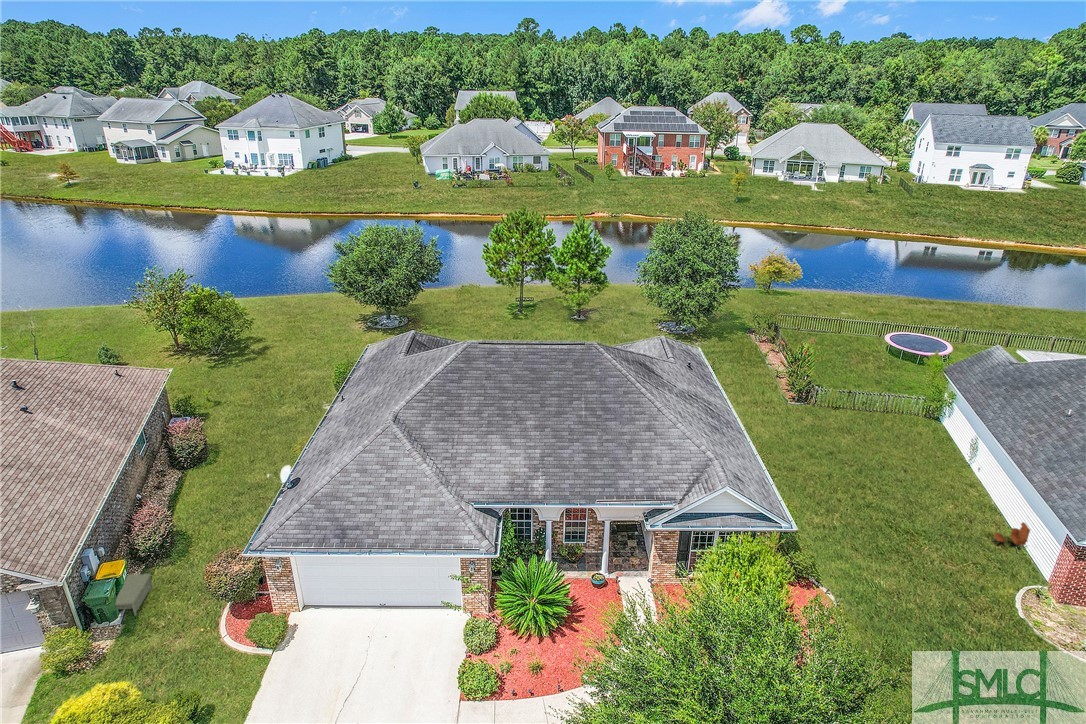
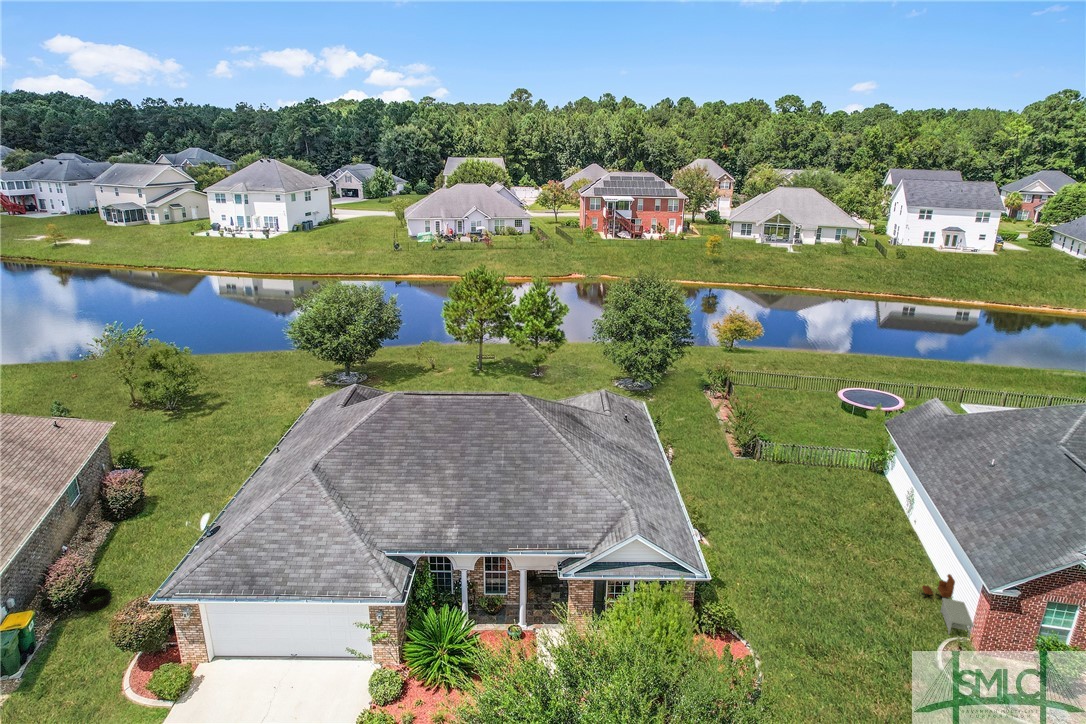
basket: none [164,536,194,561] -> present [80,588,111,613]
storage bench: present [115,574,153,616] -> present [941,598,974,637]

